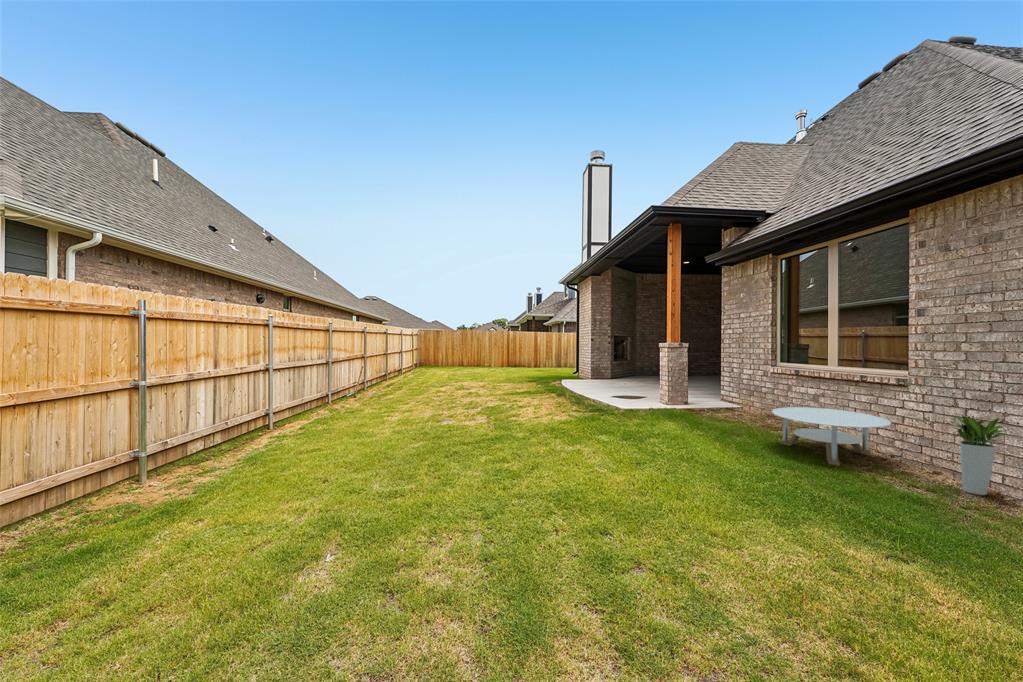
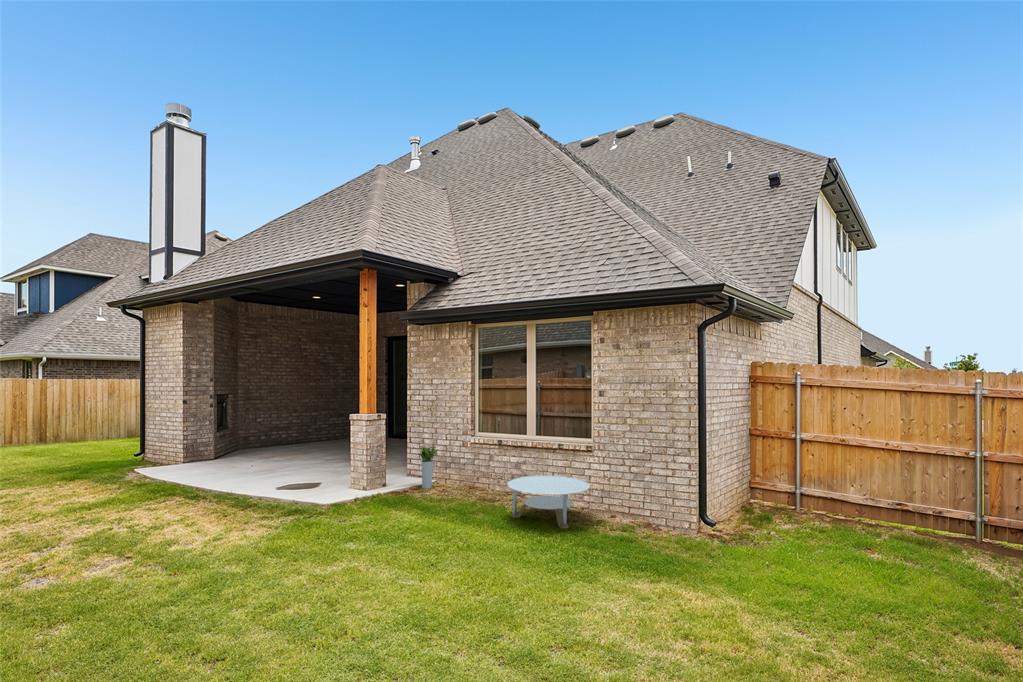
planter: present [952,414,1006,495] -> present [419,446,436,489]

